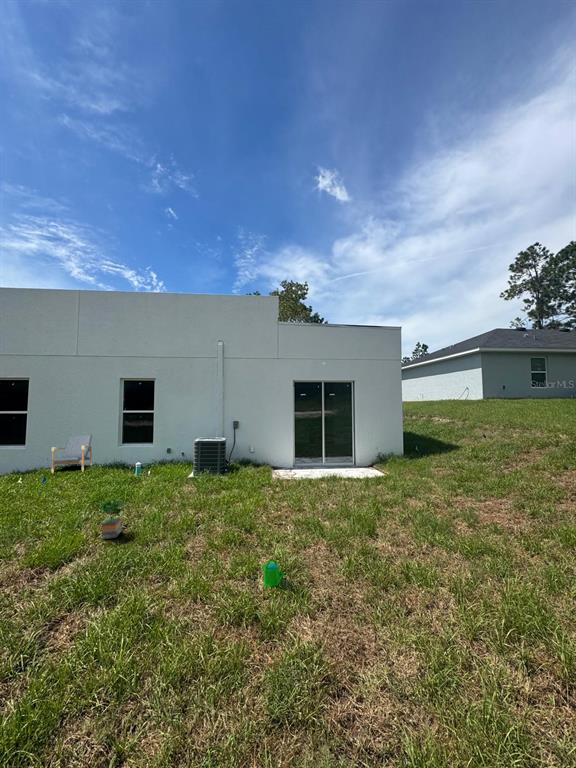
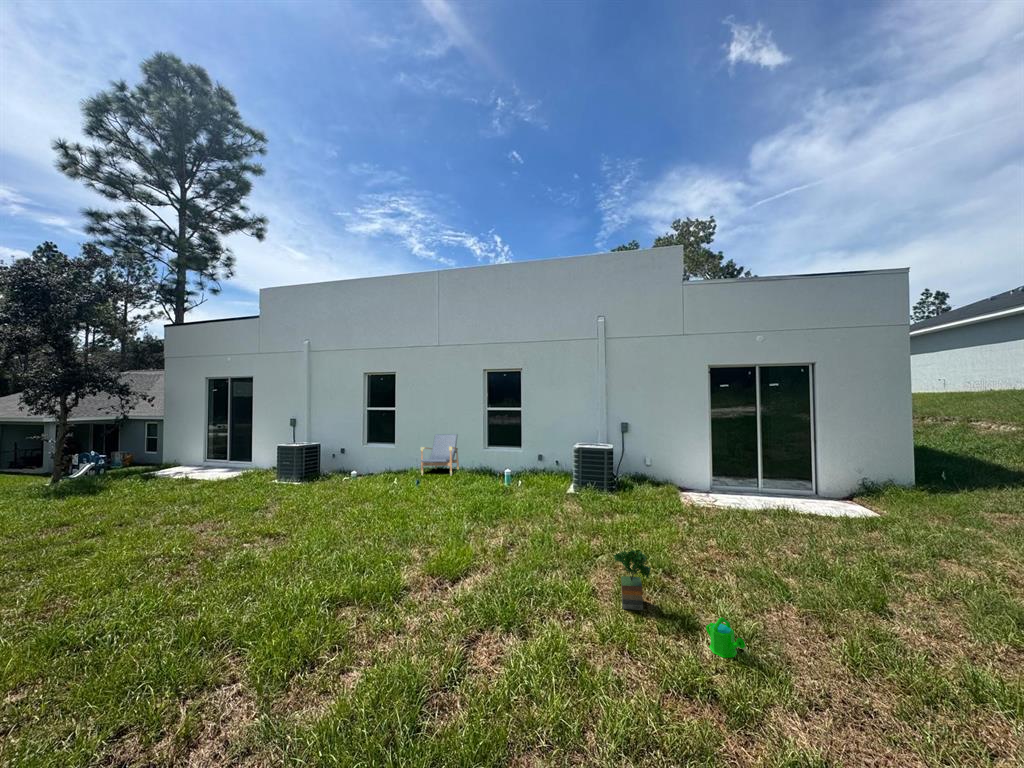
potted tree: present [100,499,124,539] -> present [614,550,651,610]

